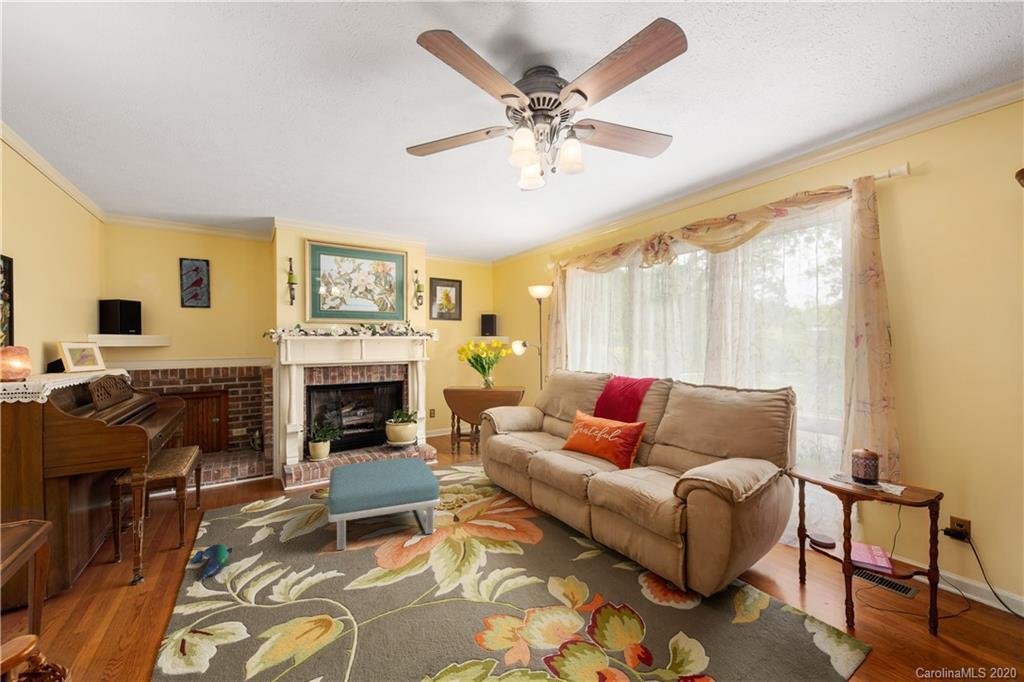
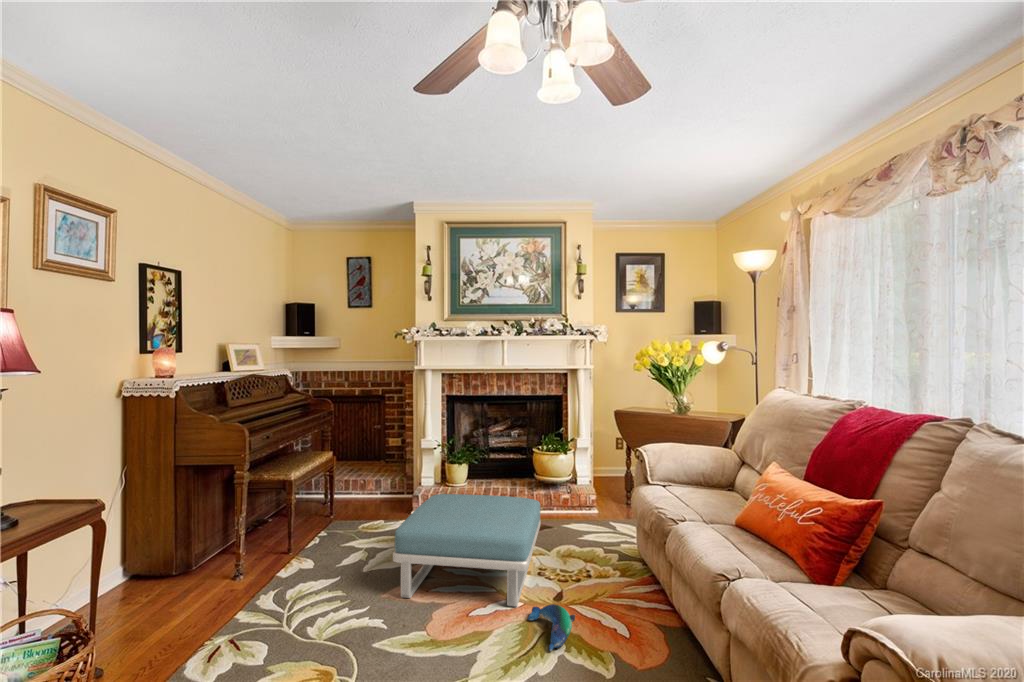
plush toy: present [191,544,232,580] -> present [528,604,575,651]

